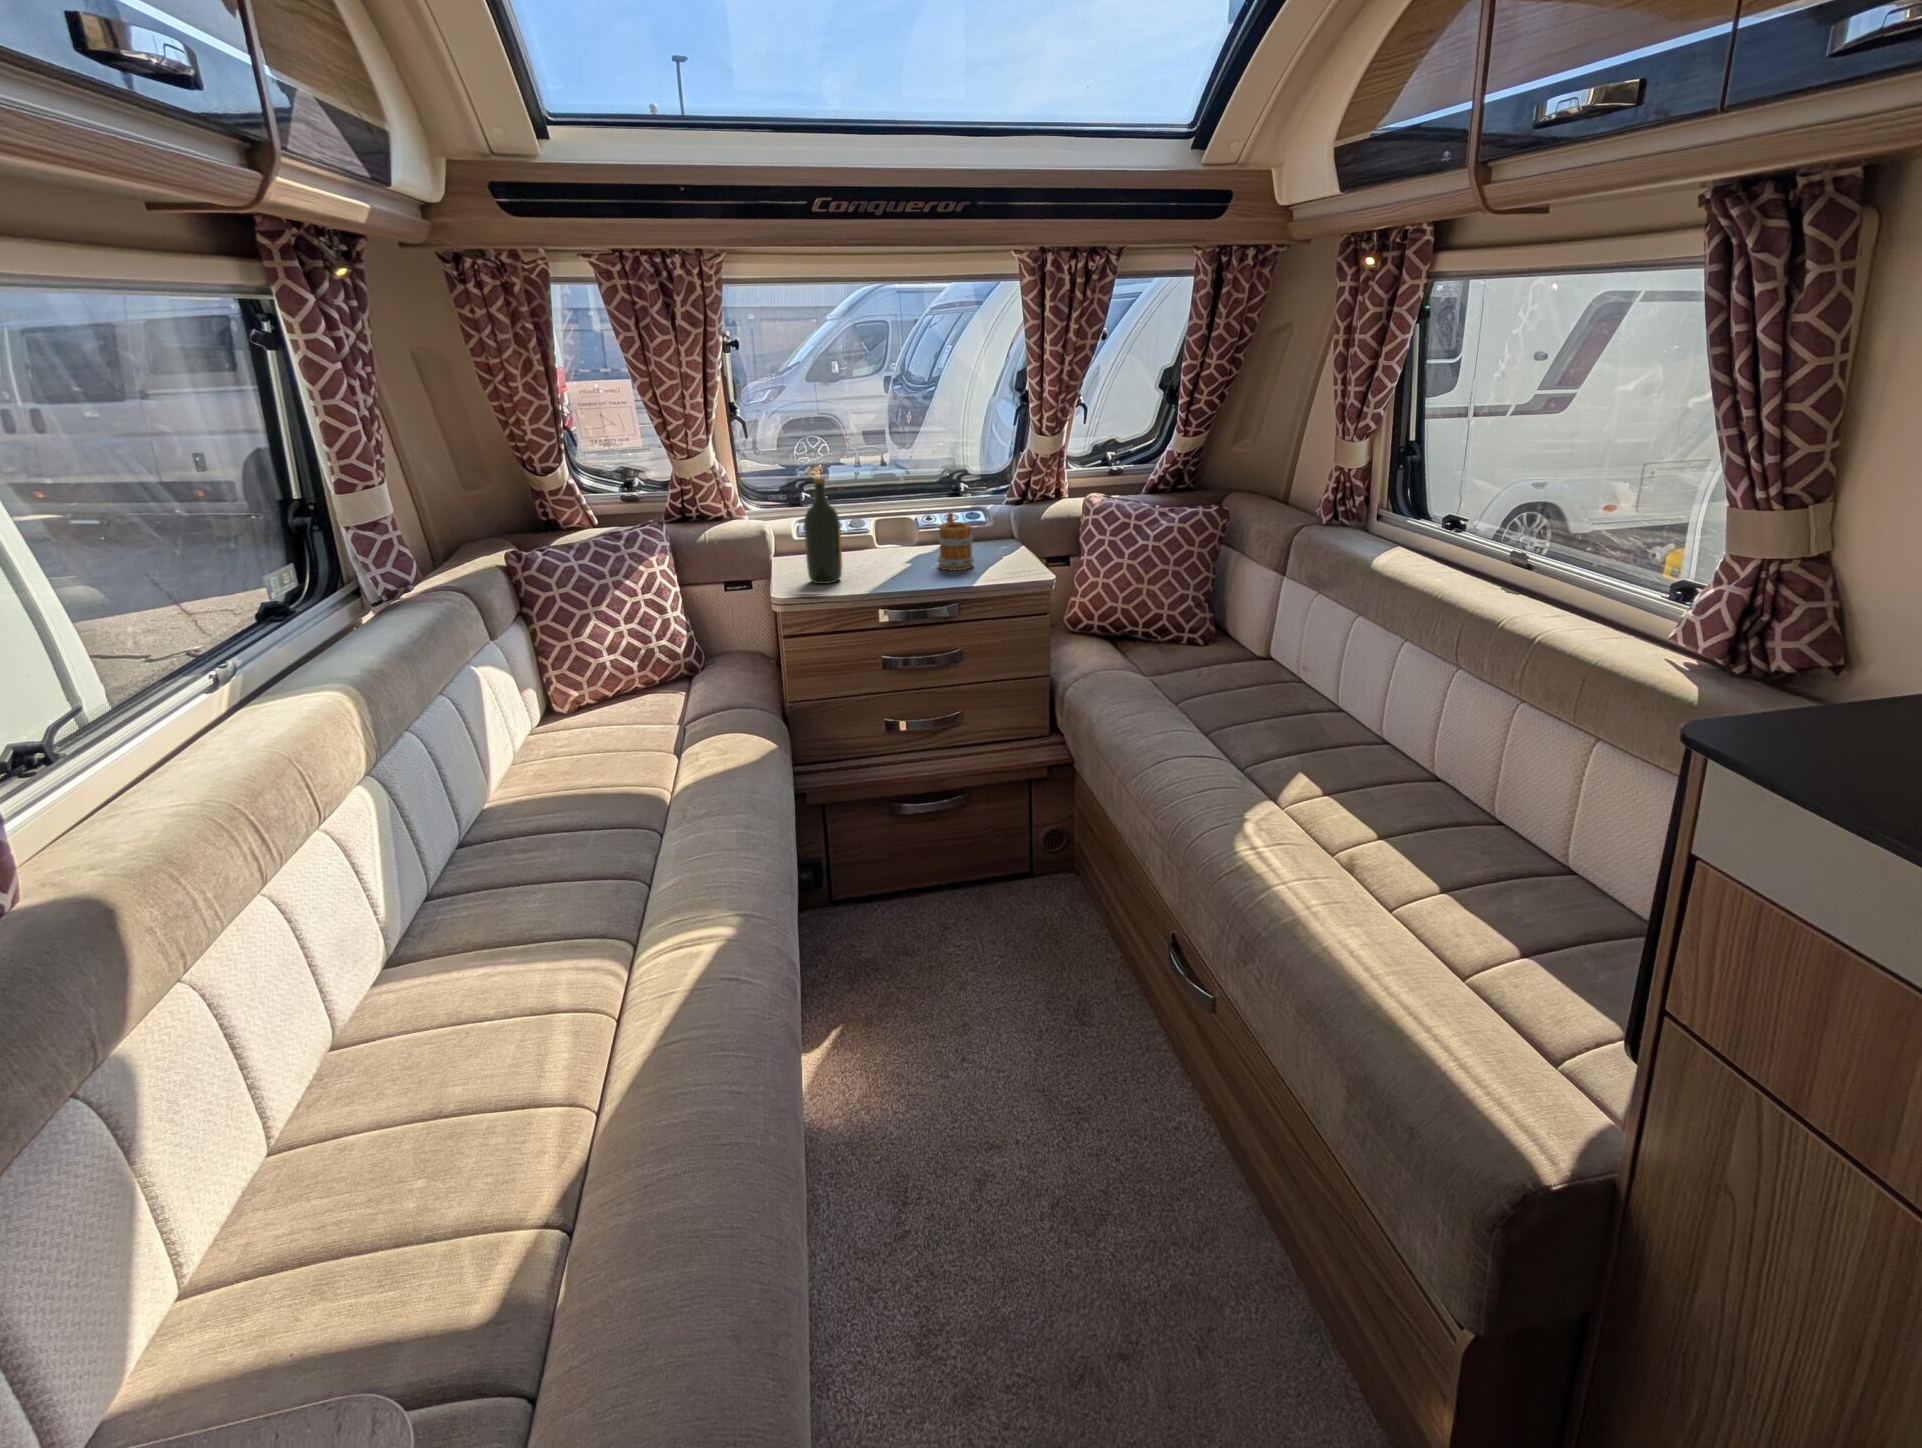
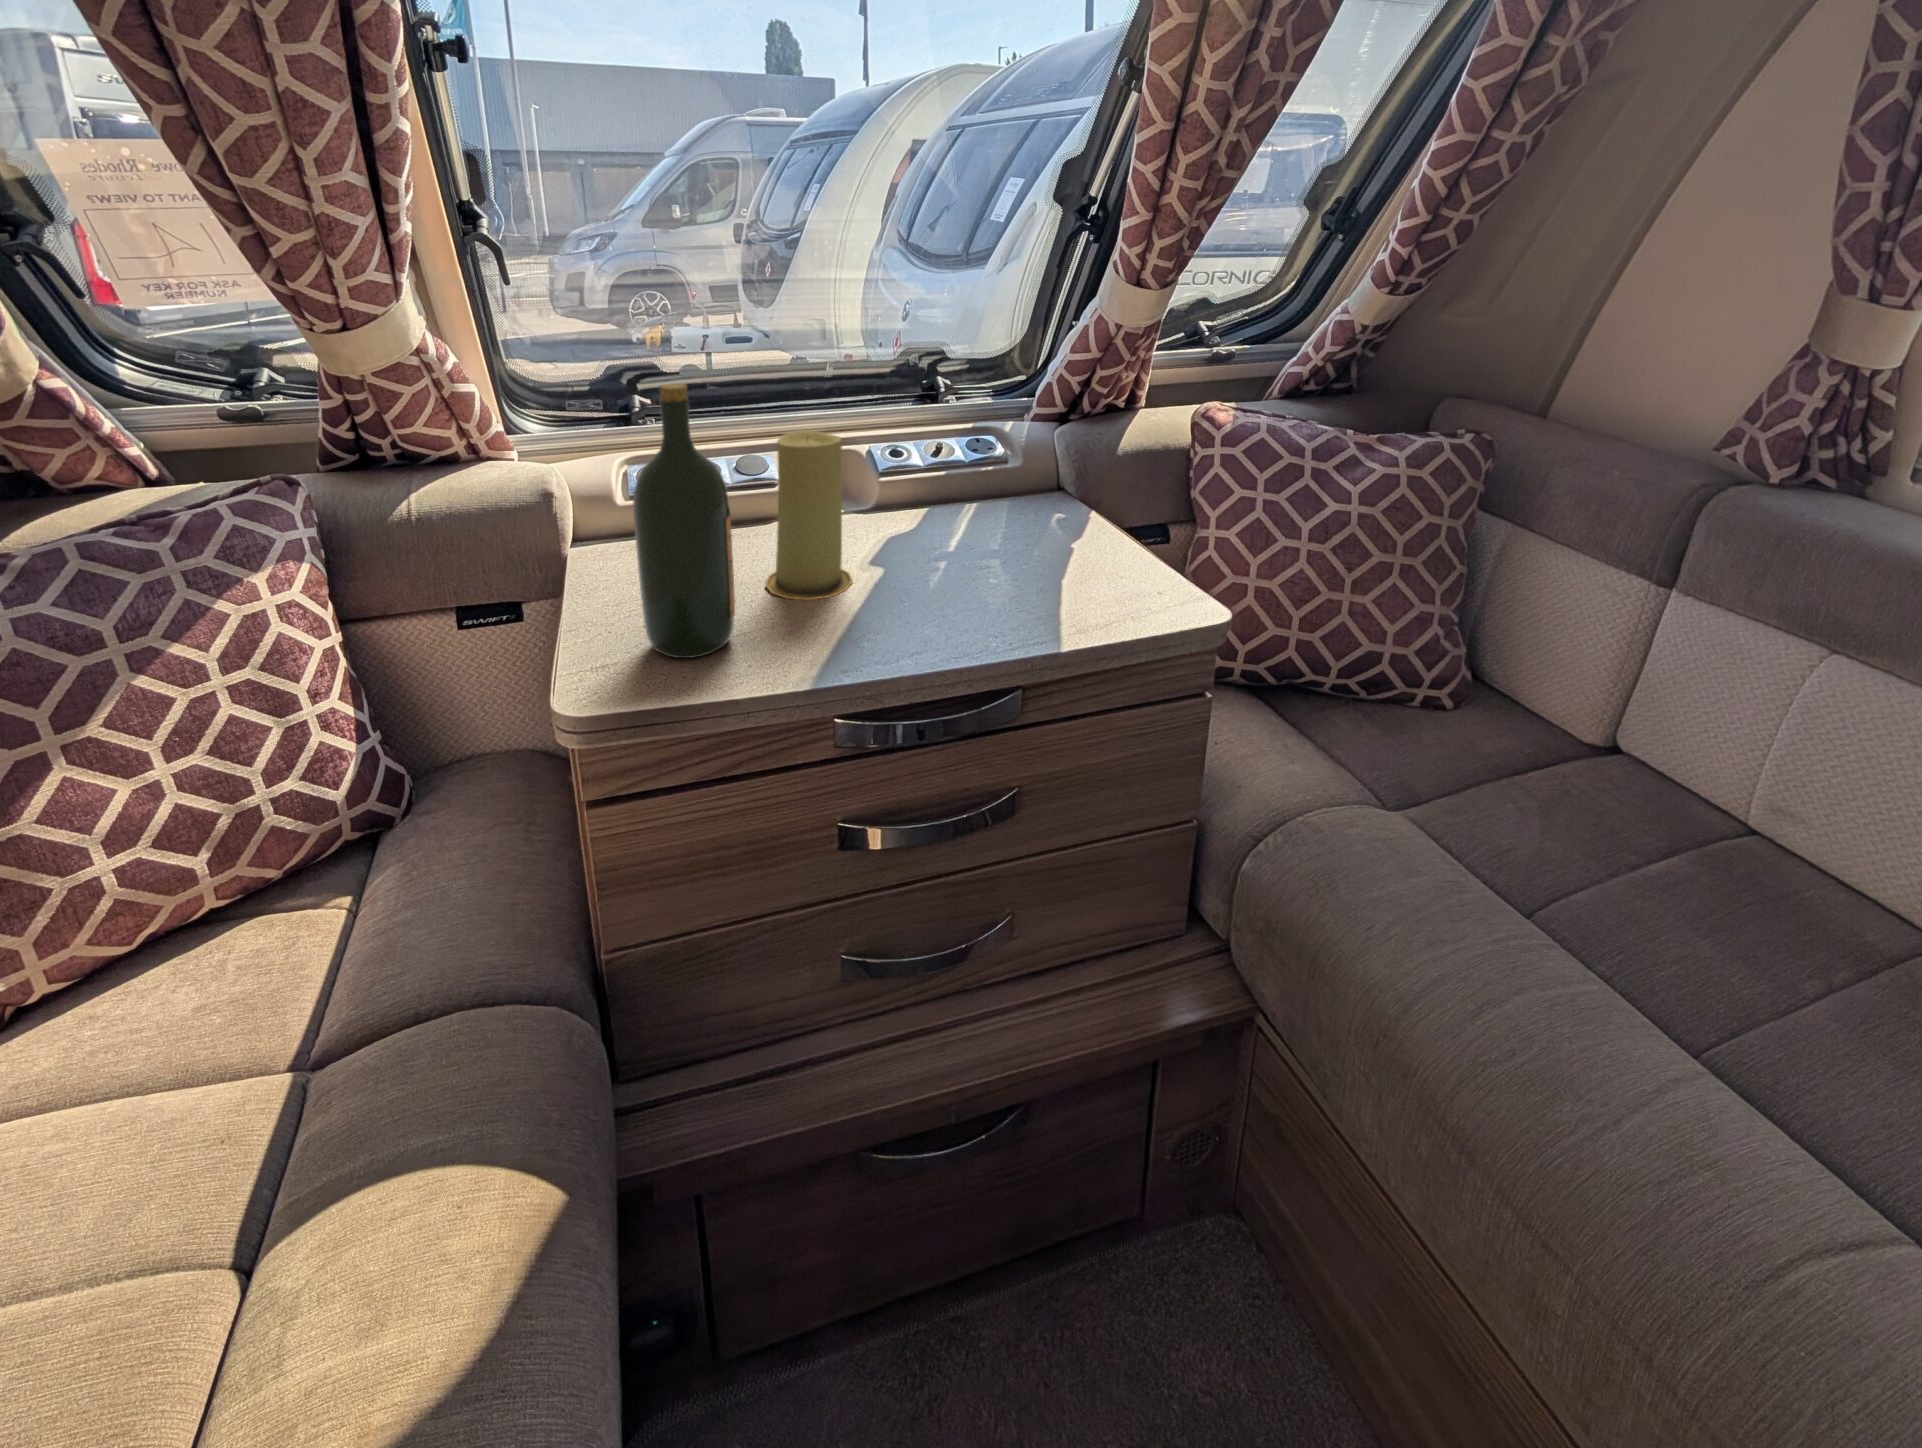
candle: none [858,500,895,571] -> present [765,430,853,600]
mug: present [938,513,974,570] -> none [954,458,1042,600]

